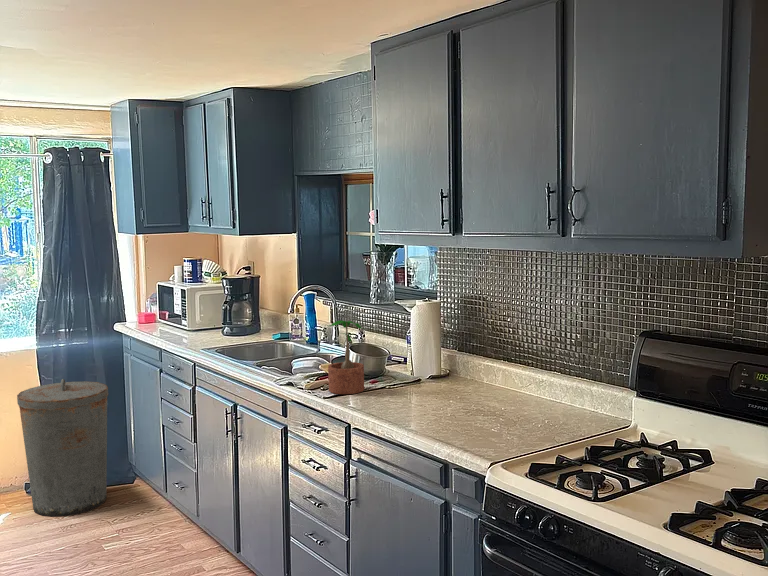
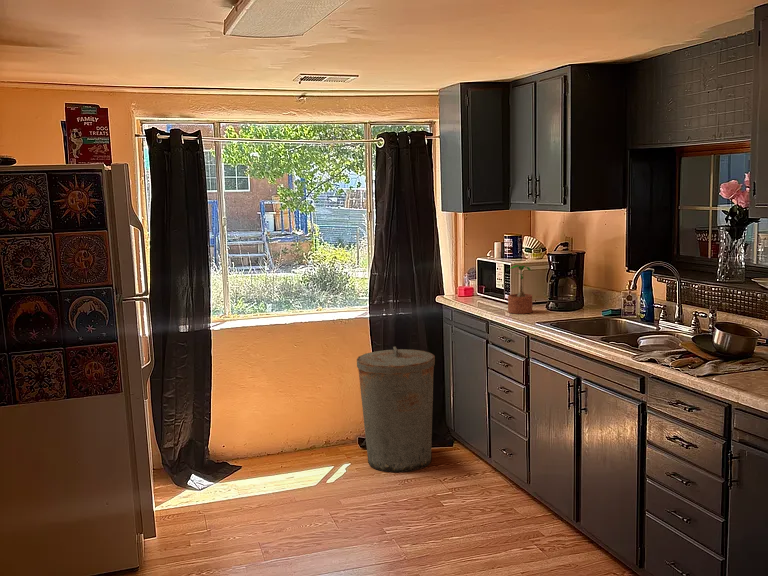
potted plant: present [328,320,364,394] -> present [508,265,532,314]

